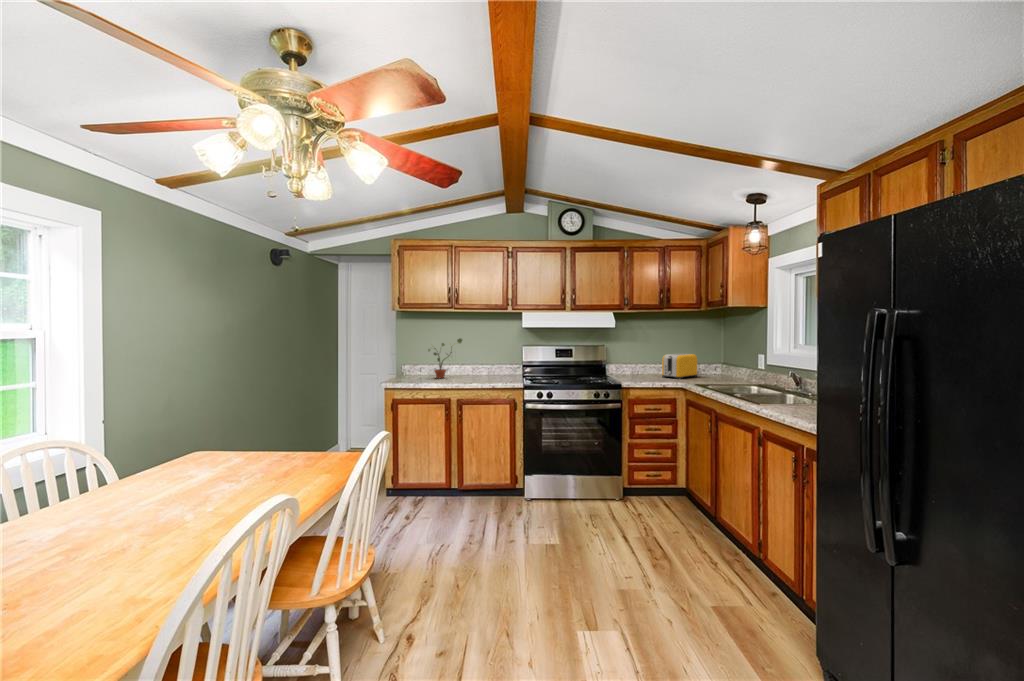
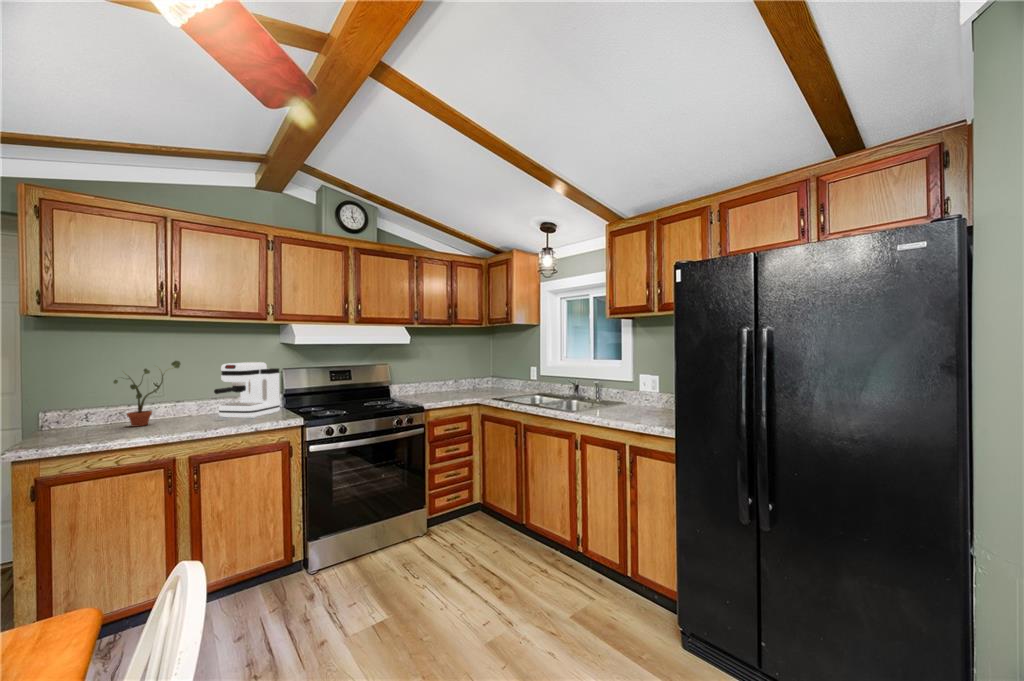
coffee maker: none [475,341,517,380] -> present [214,362,280,418]
toaster: present [662,353,697,379] -> none [447,369,476,395]

